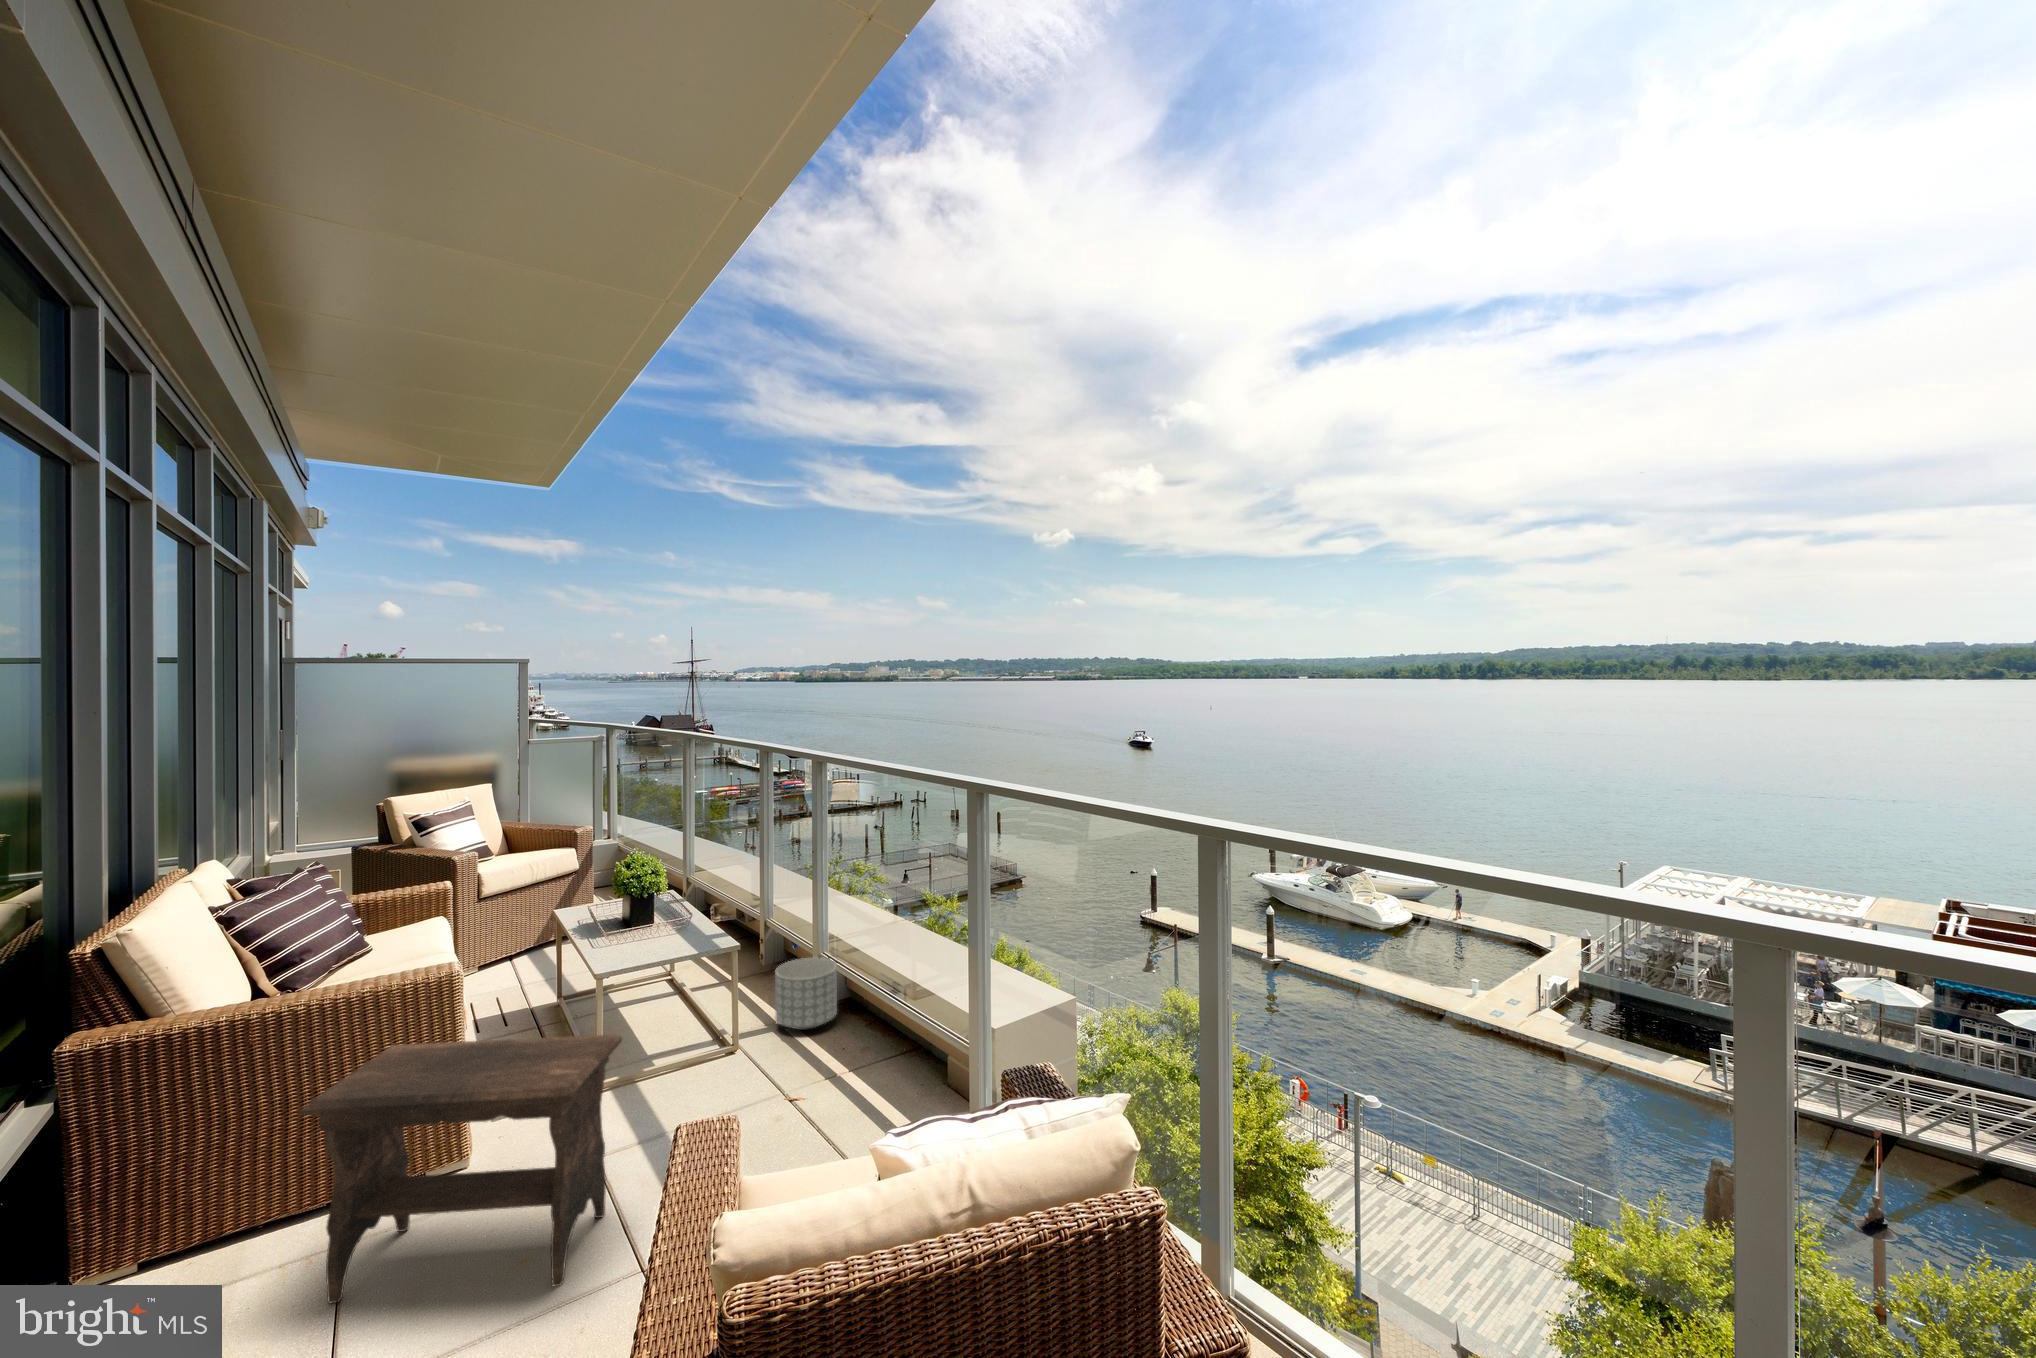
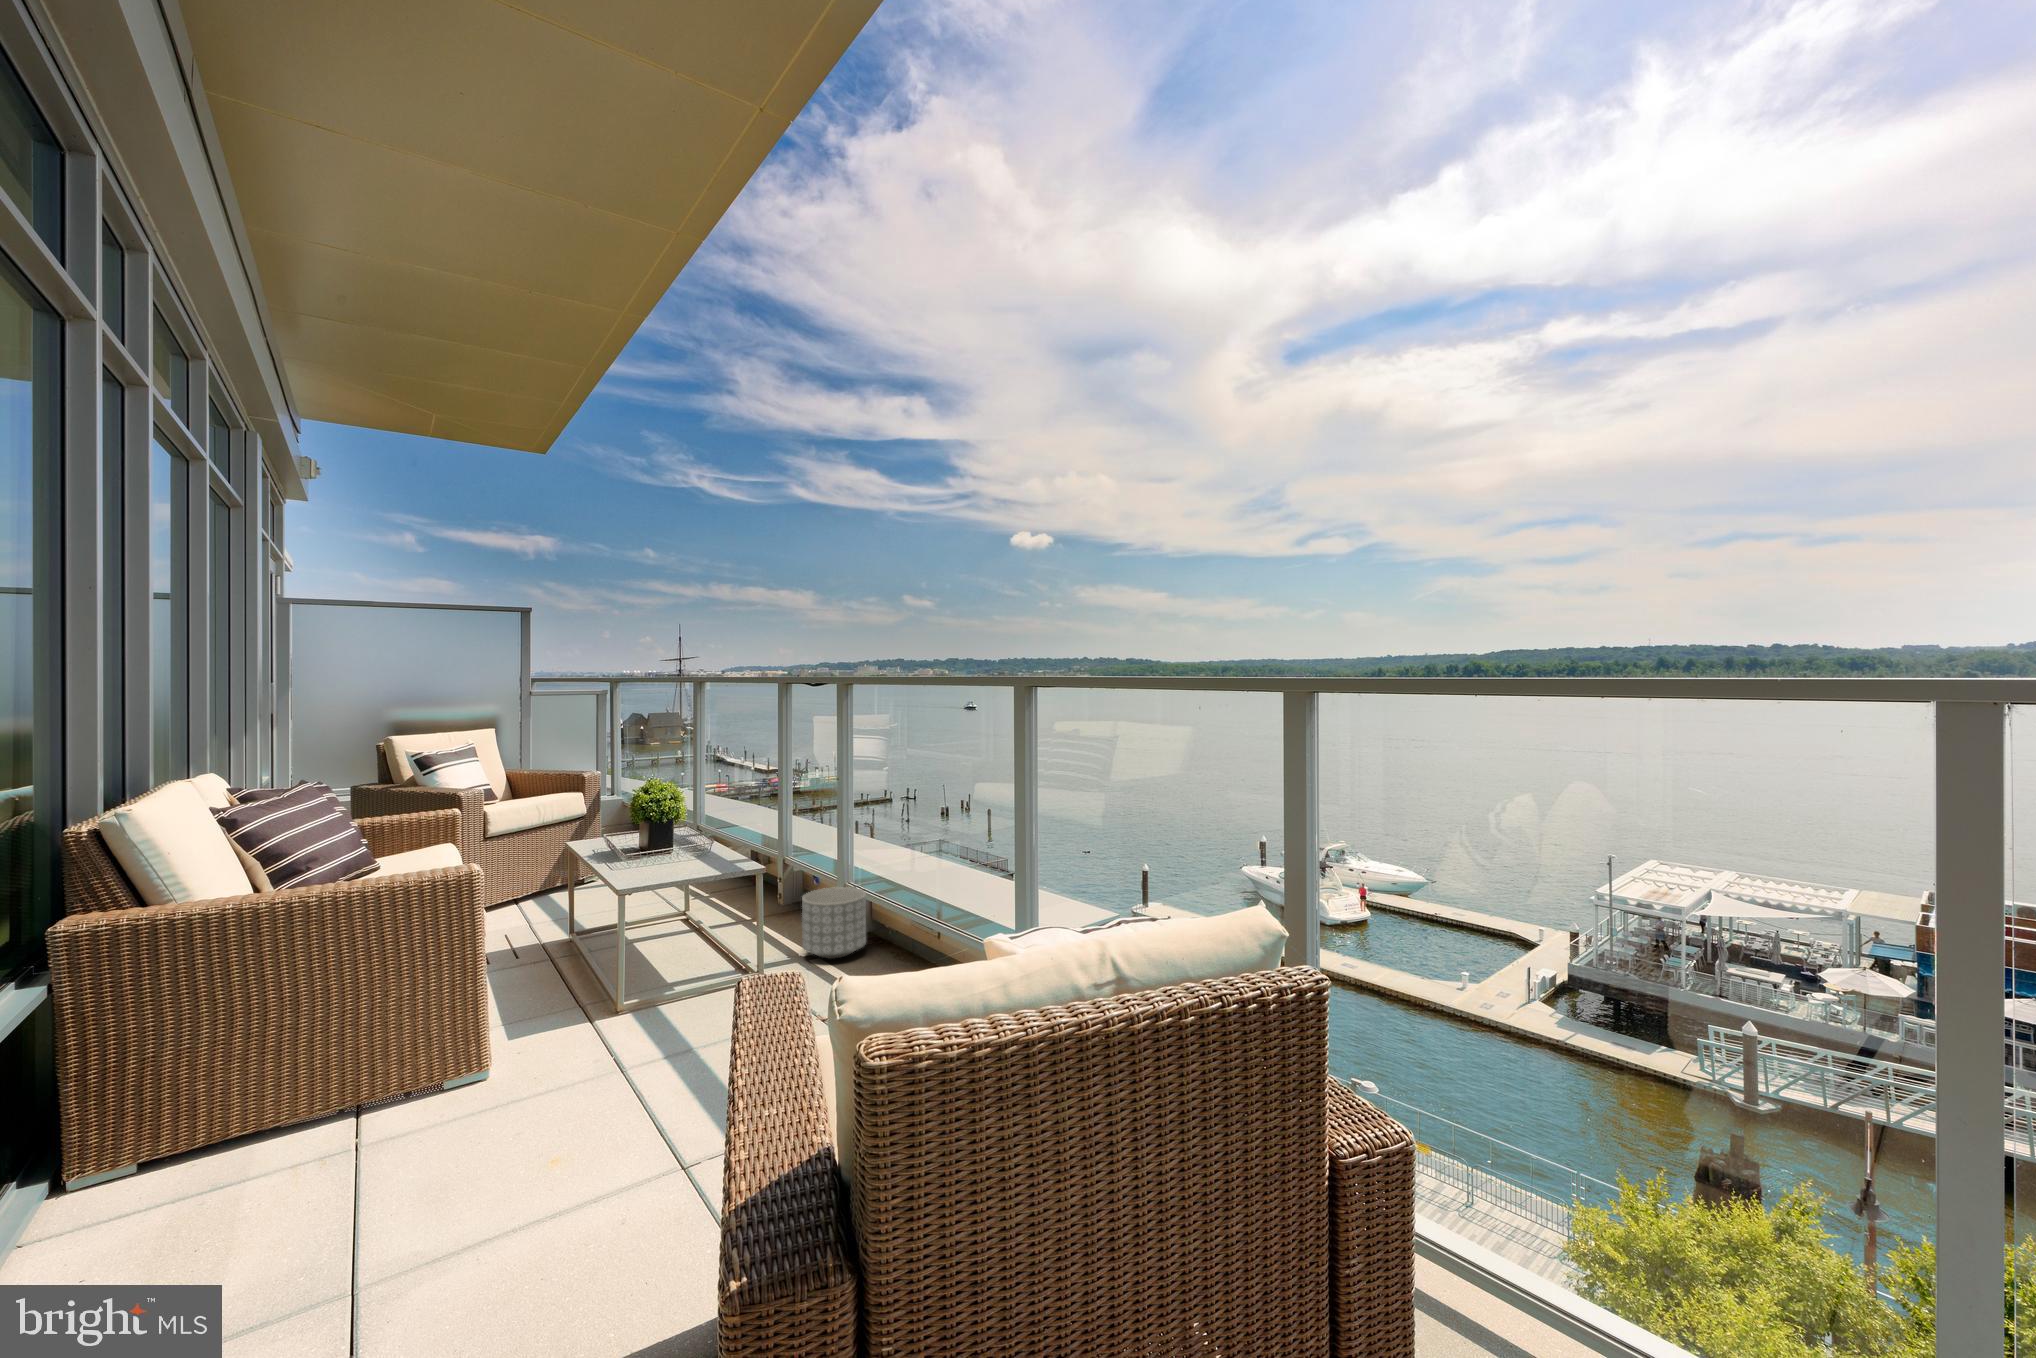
footstool: present [300,1034,622,1303] -> none [315,926,658,1201]

